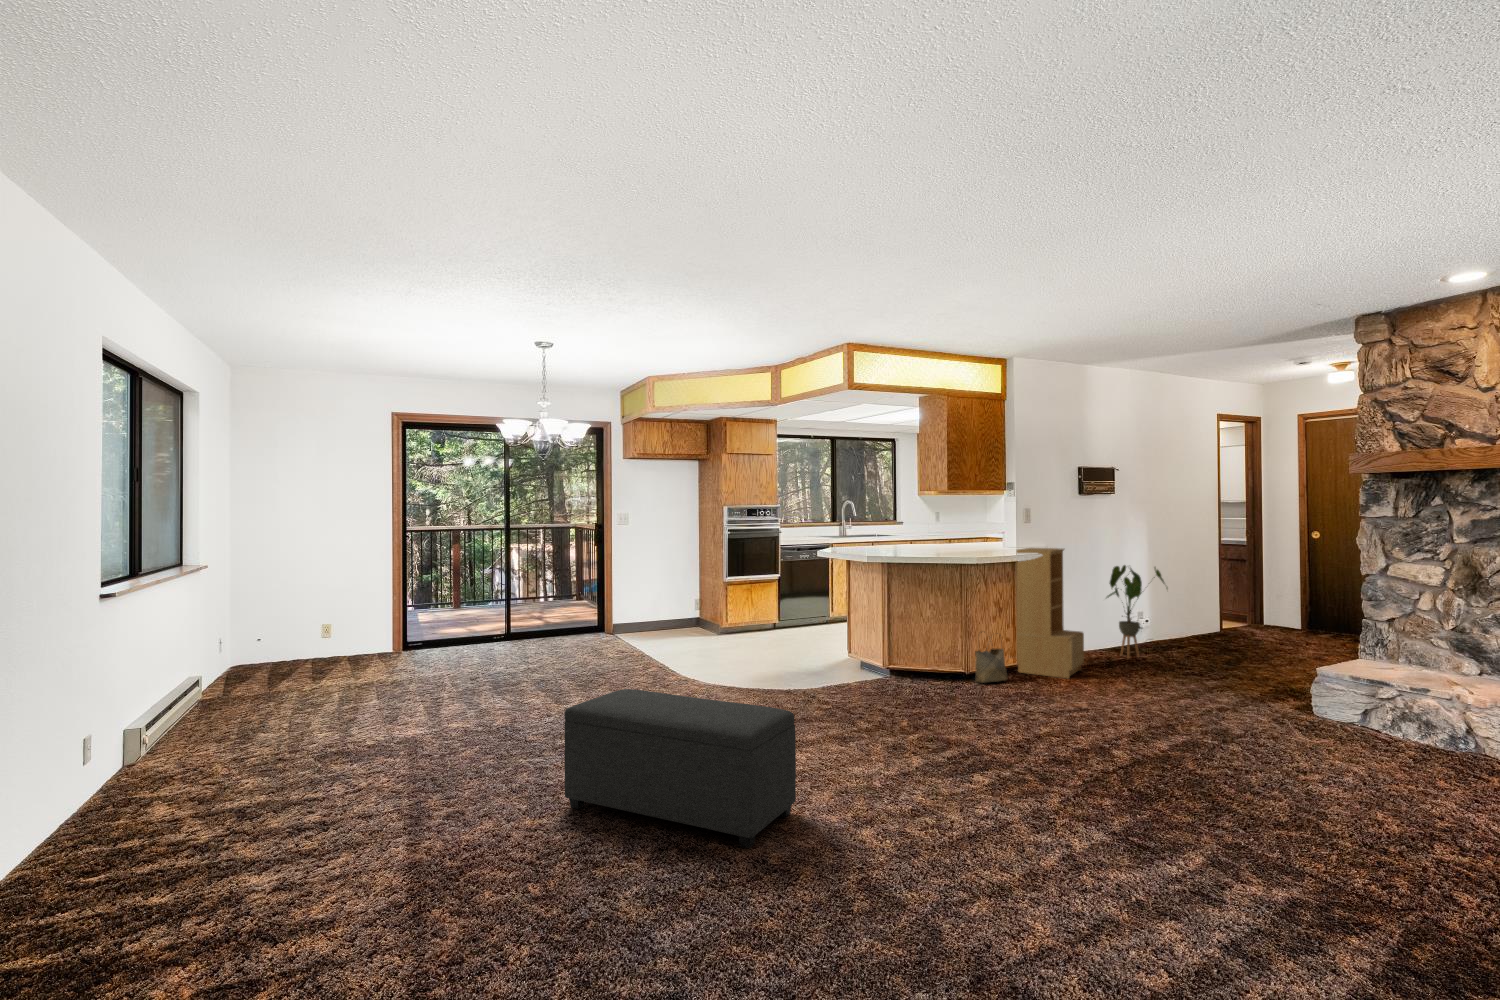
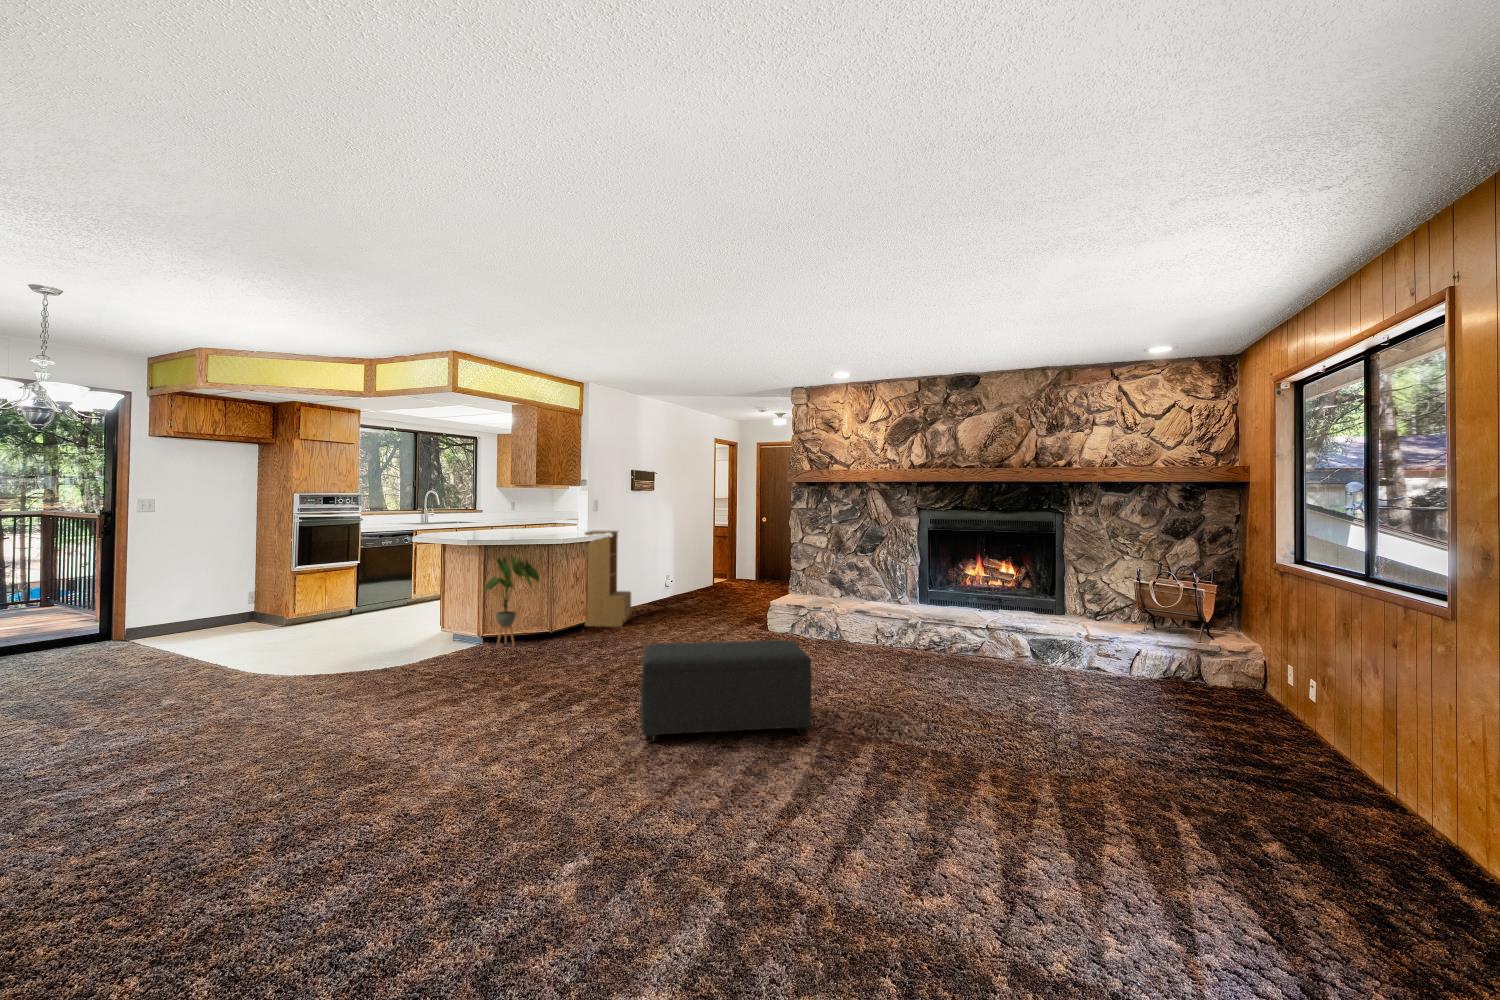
house plant: present [1107,565,1164,658] -> present [485,557,539,647]
woven basket: present [975,648,1007,683] -> none [554,597,579,637]
ottoman: present [564,689,796,848] -> present [641,640,812,742]

